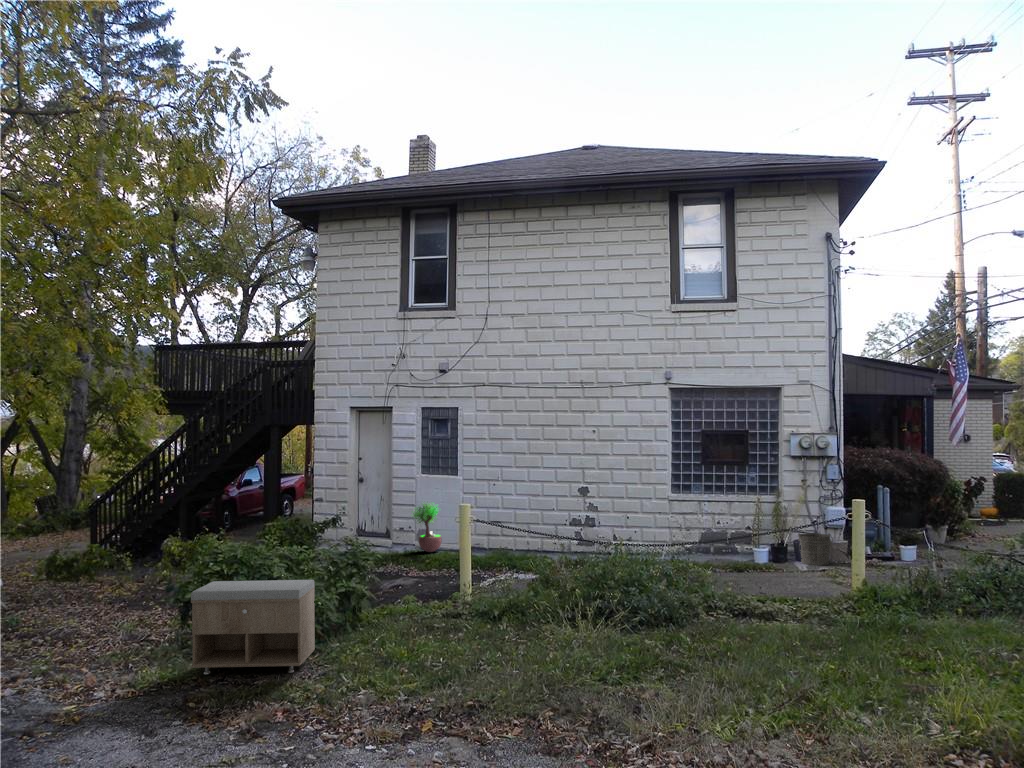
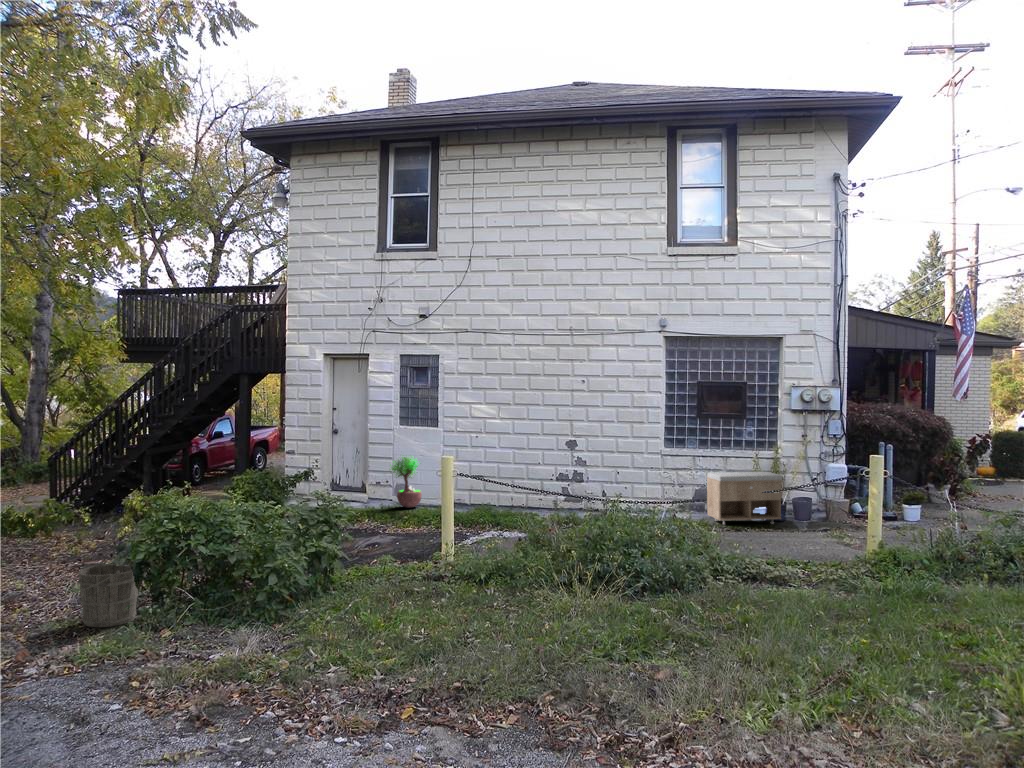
bucket: present [798,533,833,565] -> present [72,562,138,627]
storage bench: present [191,580,315,674] -> present [707,472,782,525]

